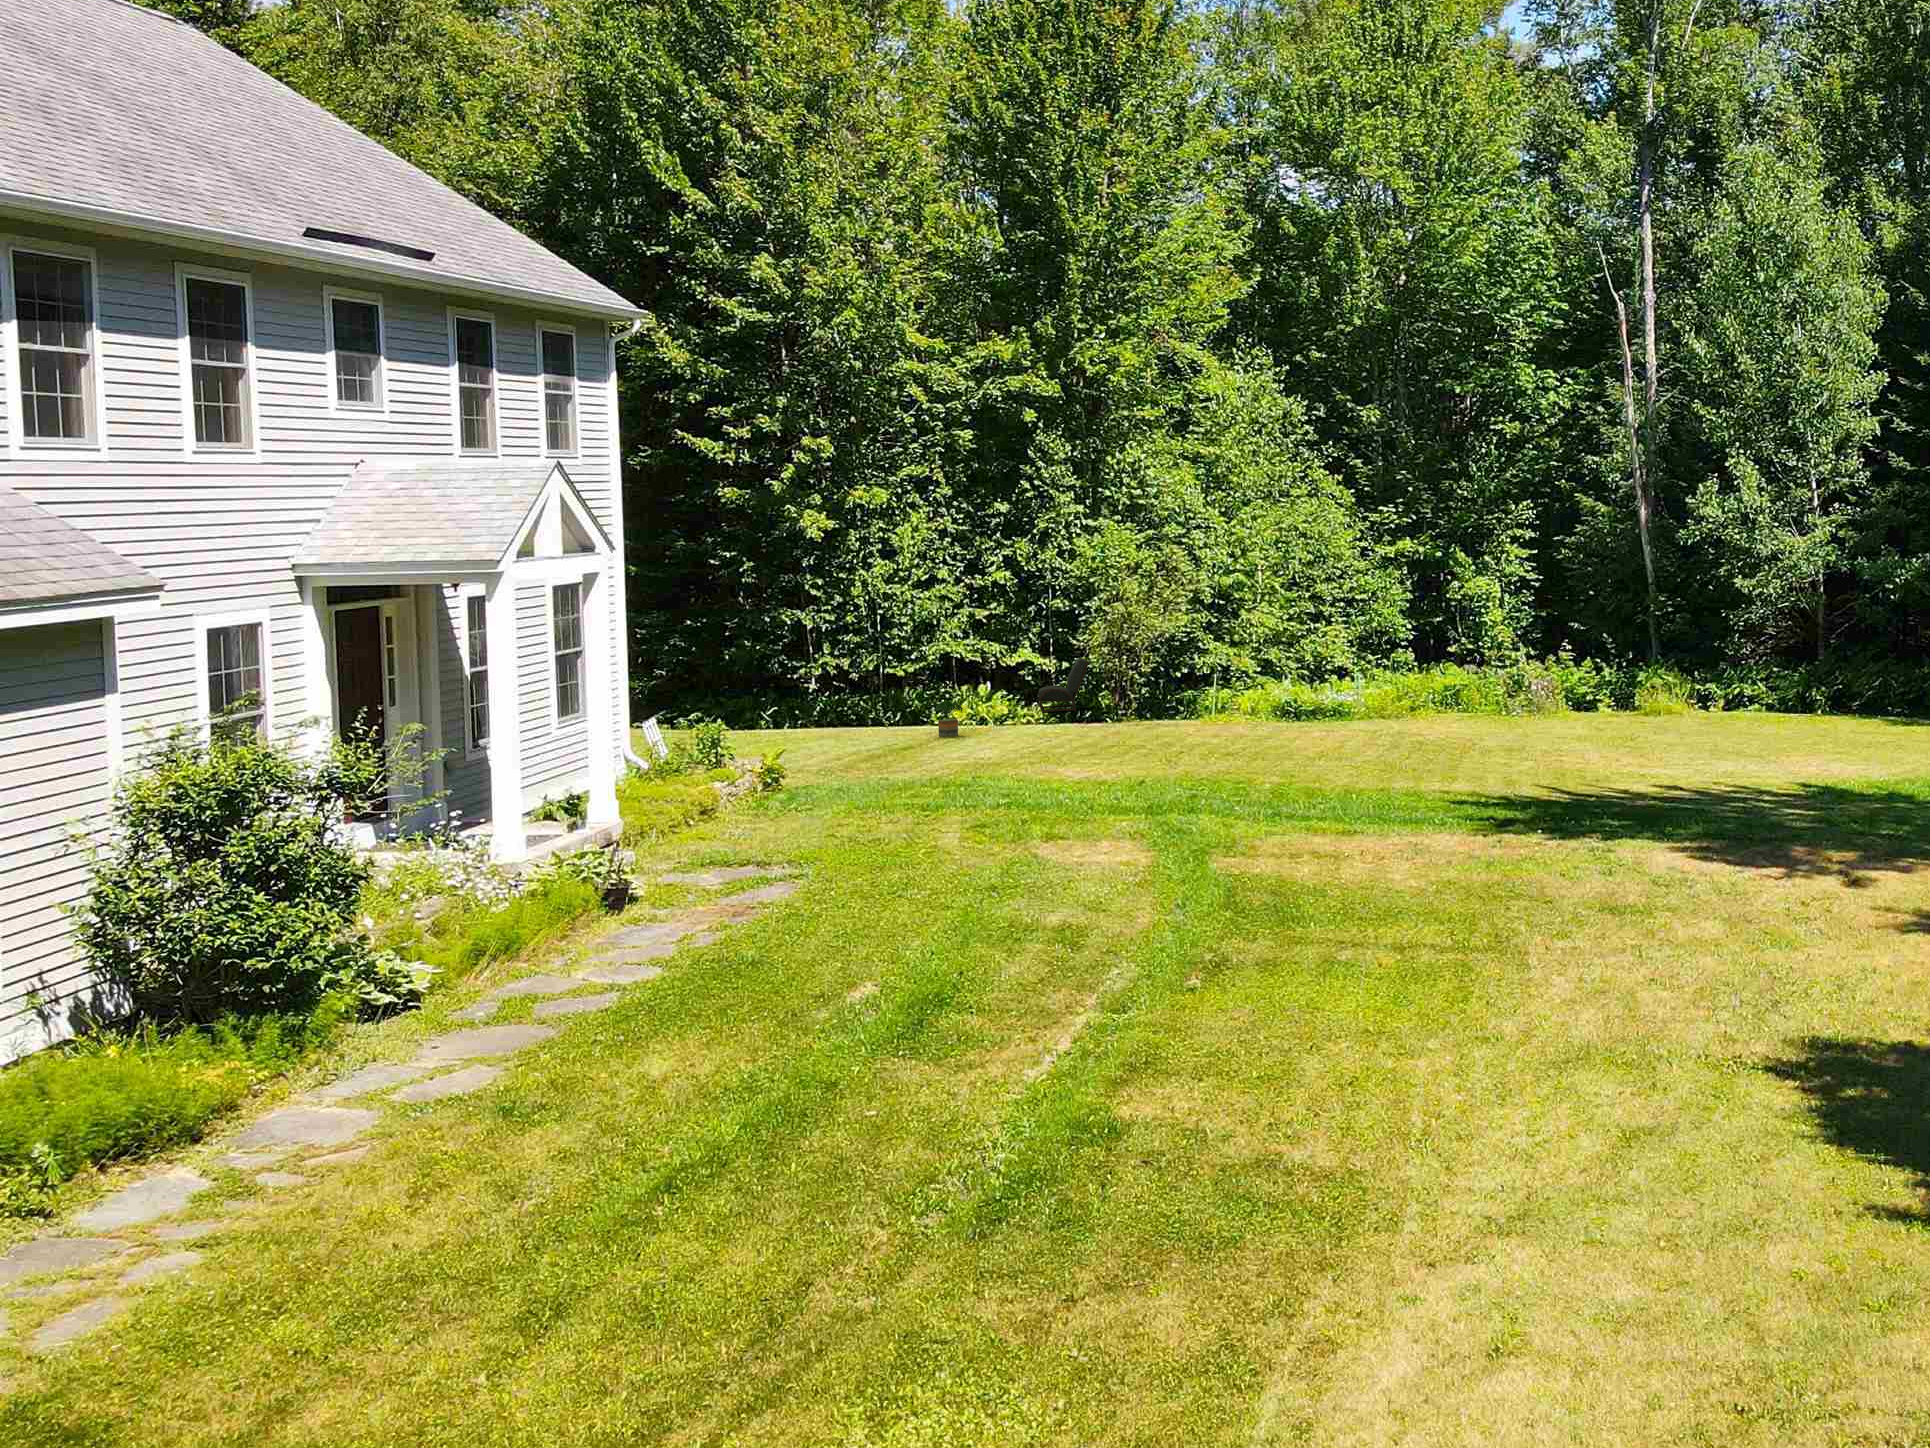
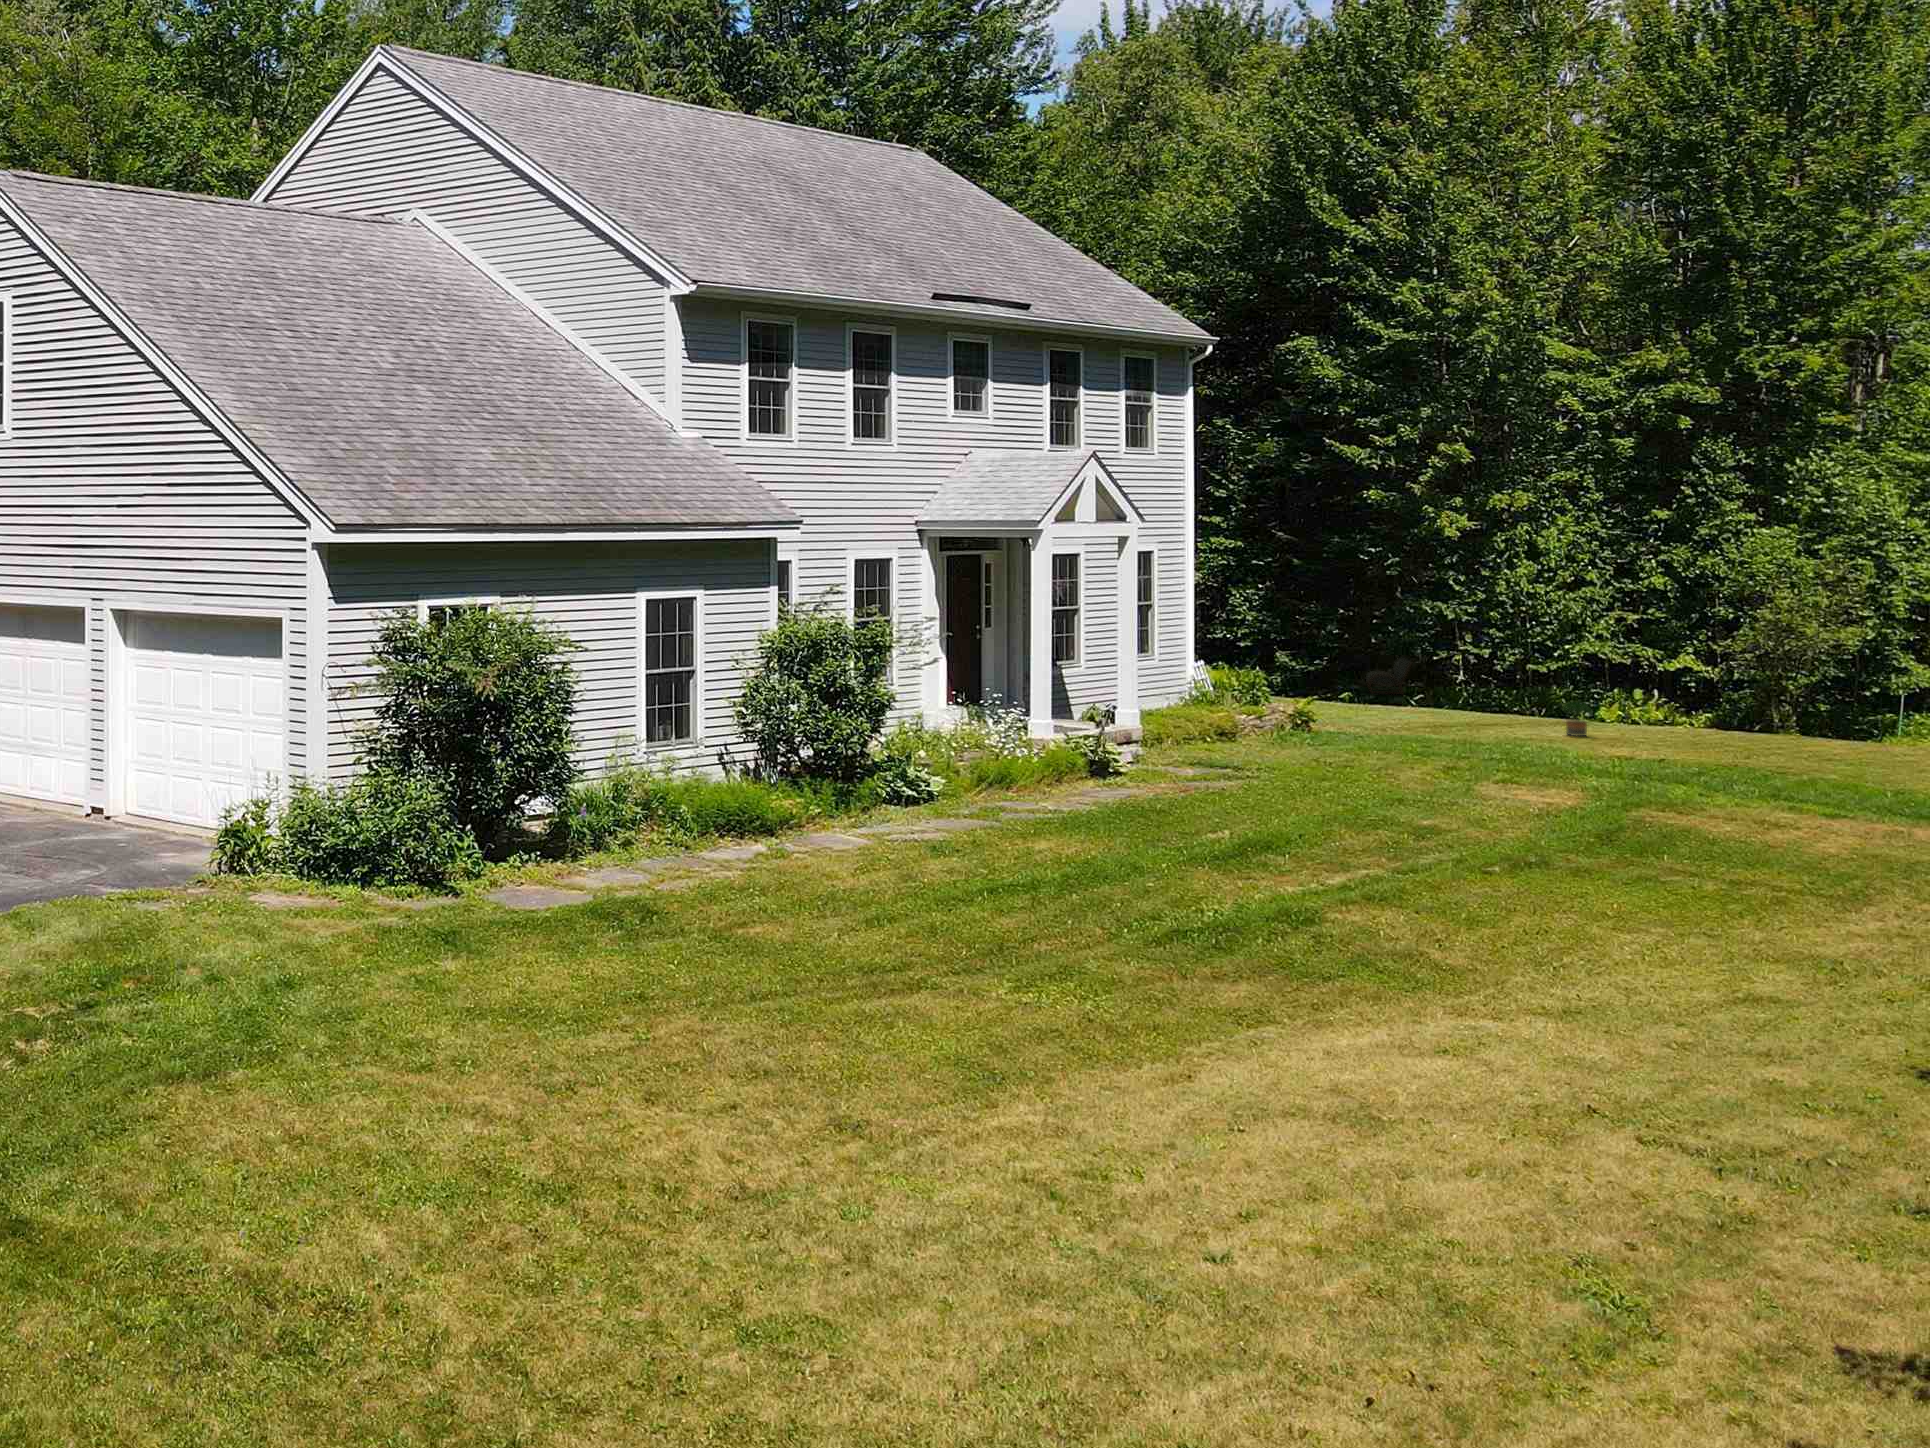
lounge chair: present [1038,658,1089,713] -> present [1366,658,1412,694]

